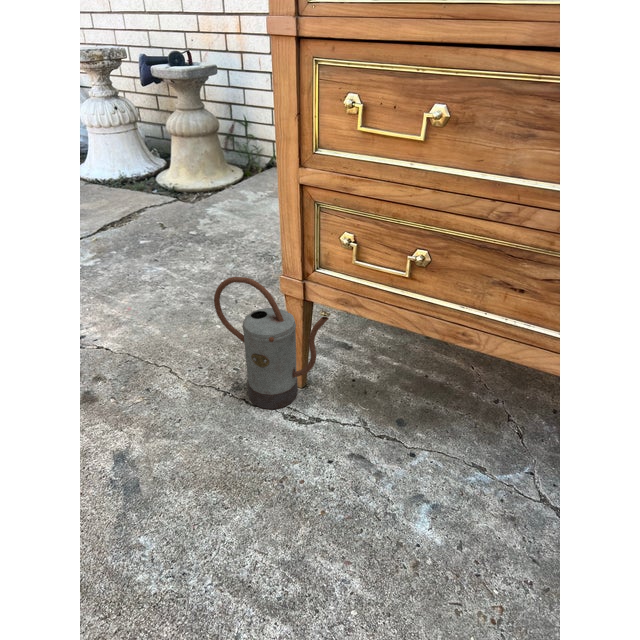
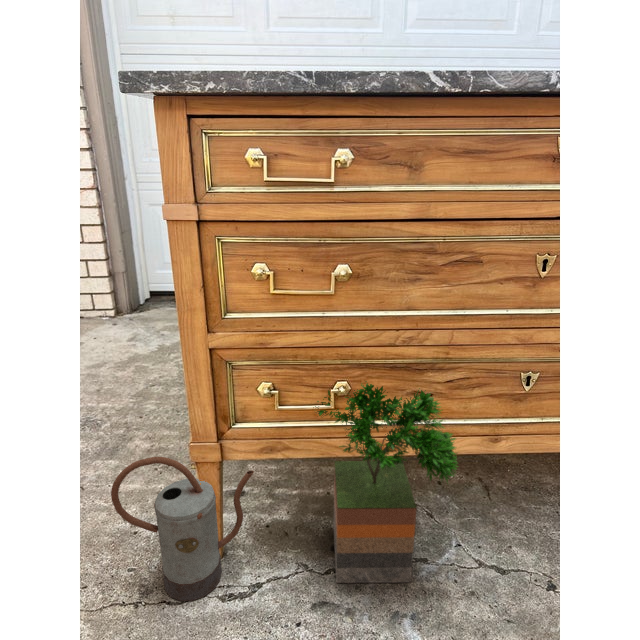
potted tree: none [383,243,545,479] -> present [313,381,458,583]

